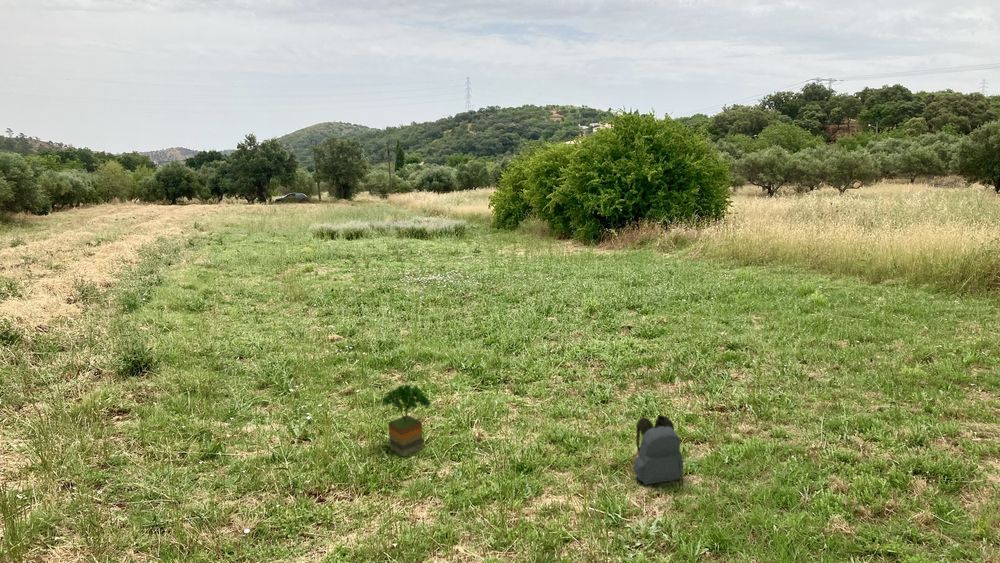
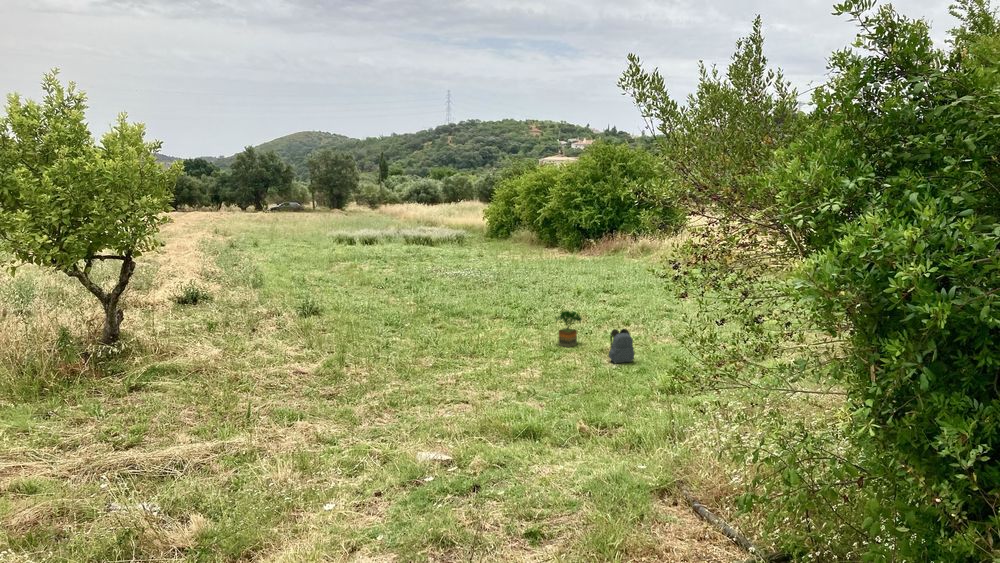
potted tree: present [382,384,431,456] -> present [556,311,582,347]

